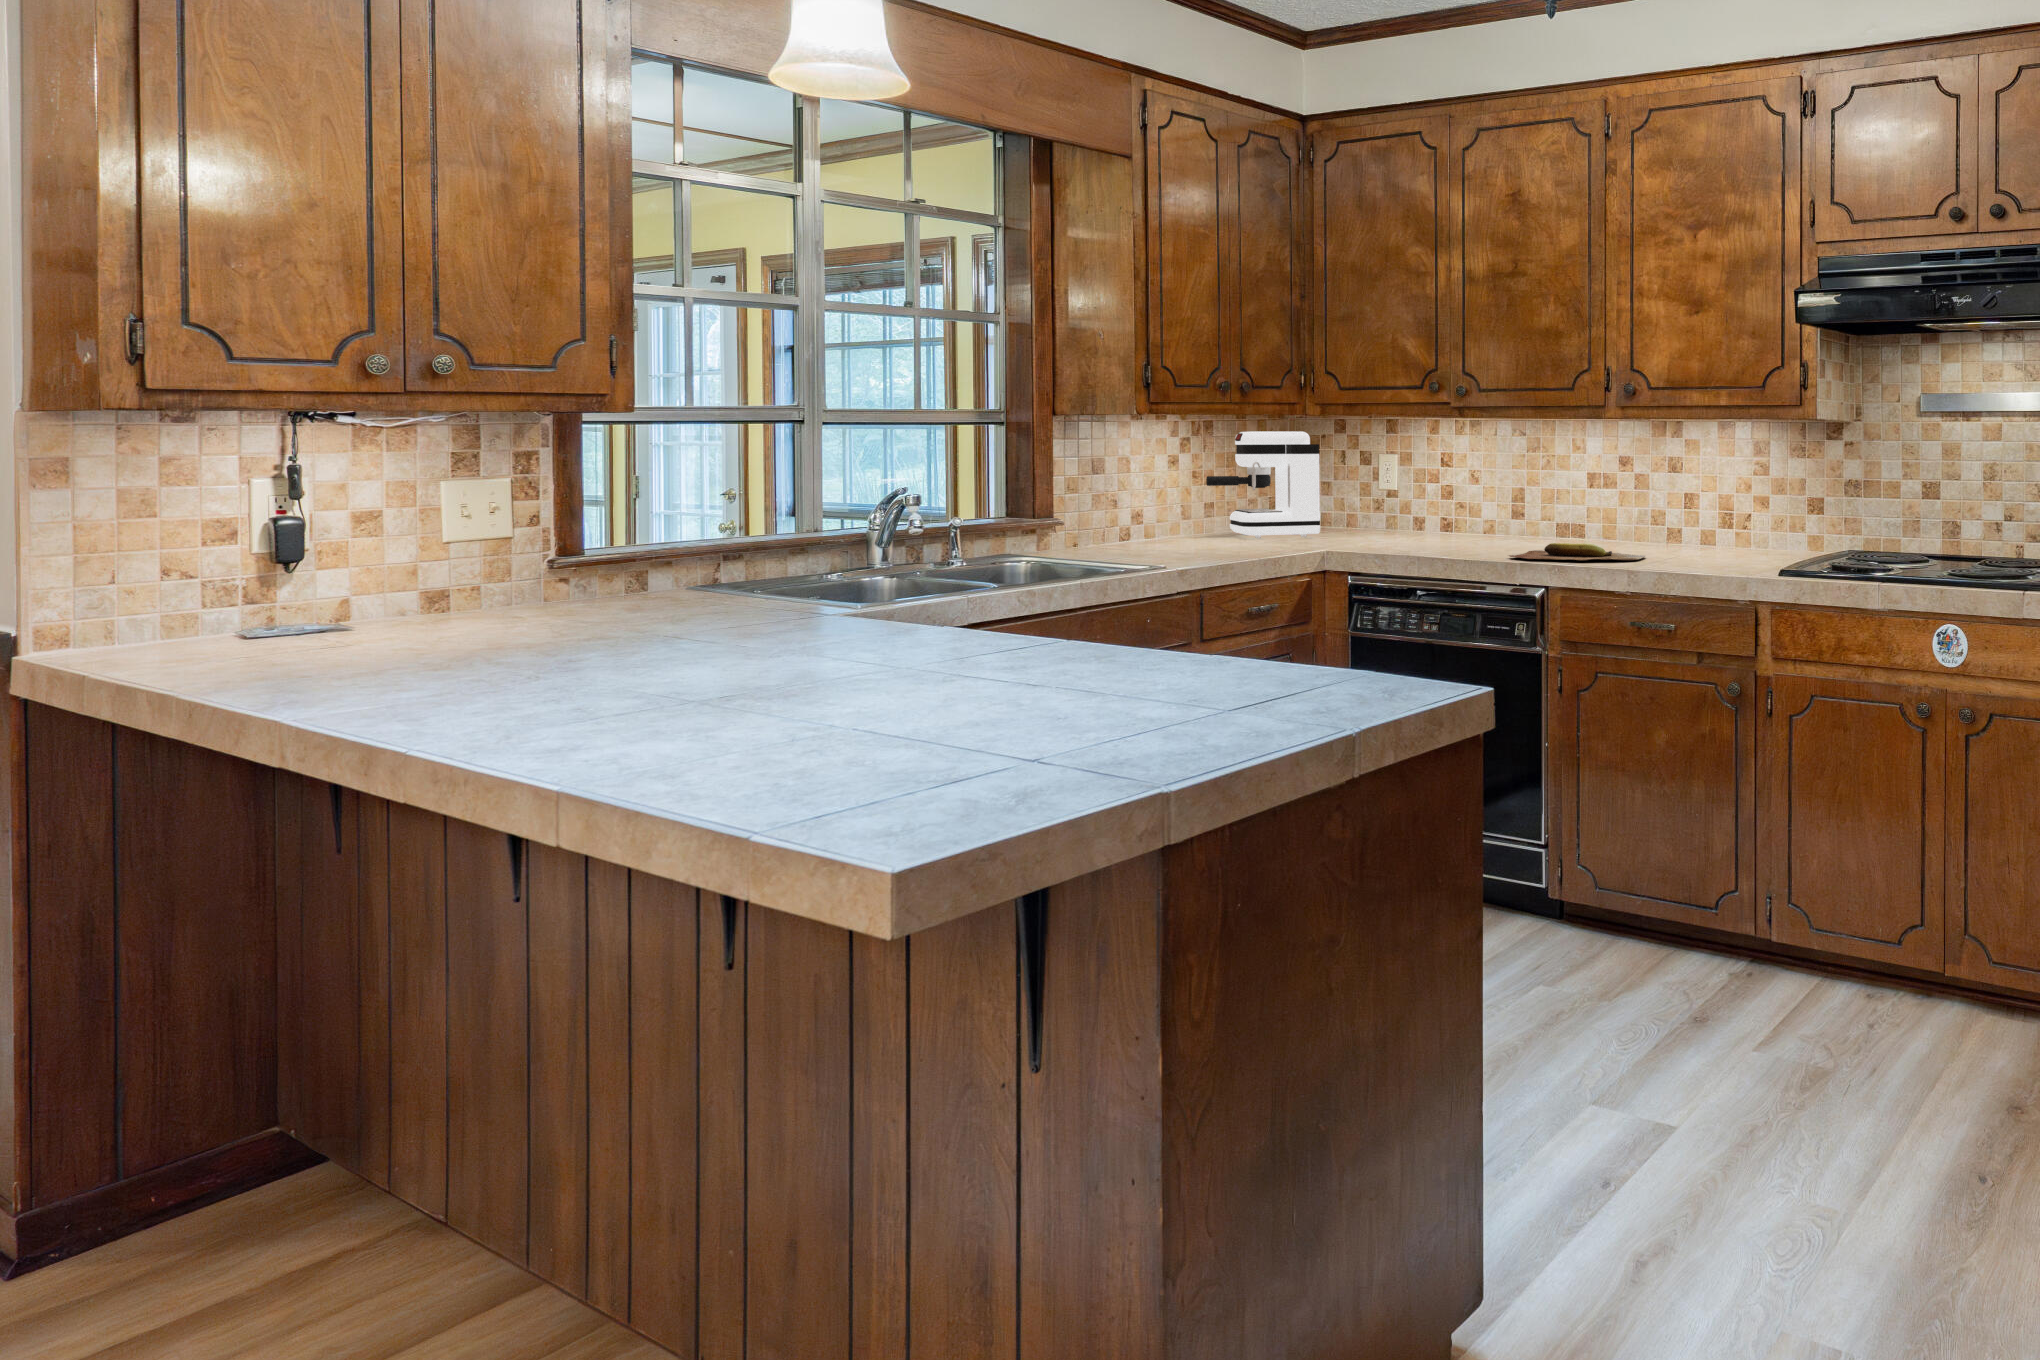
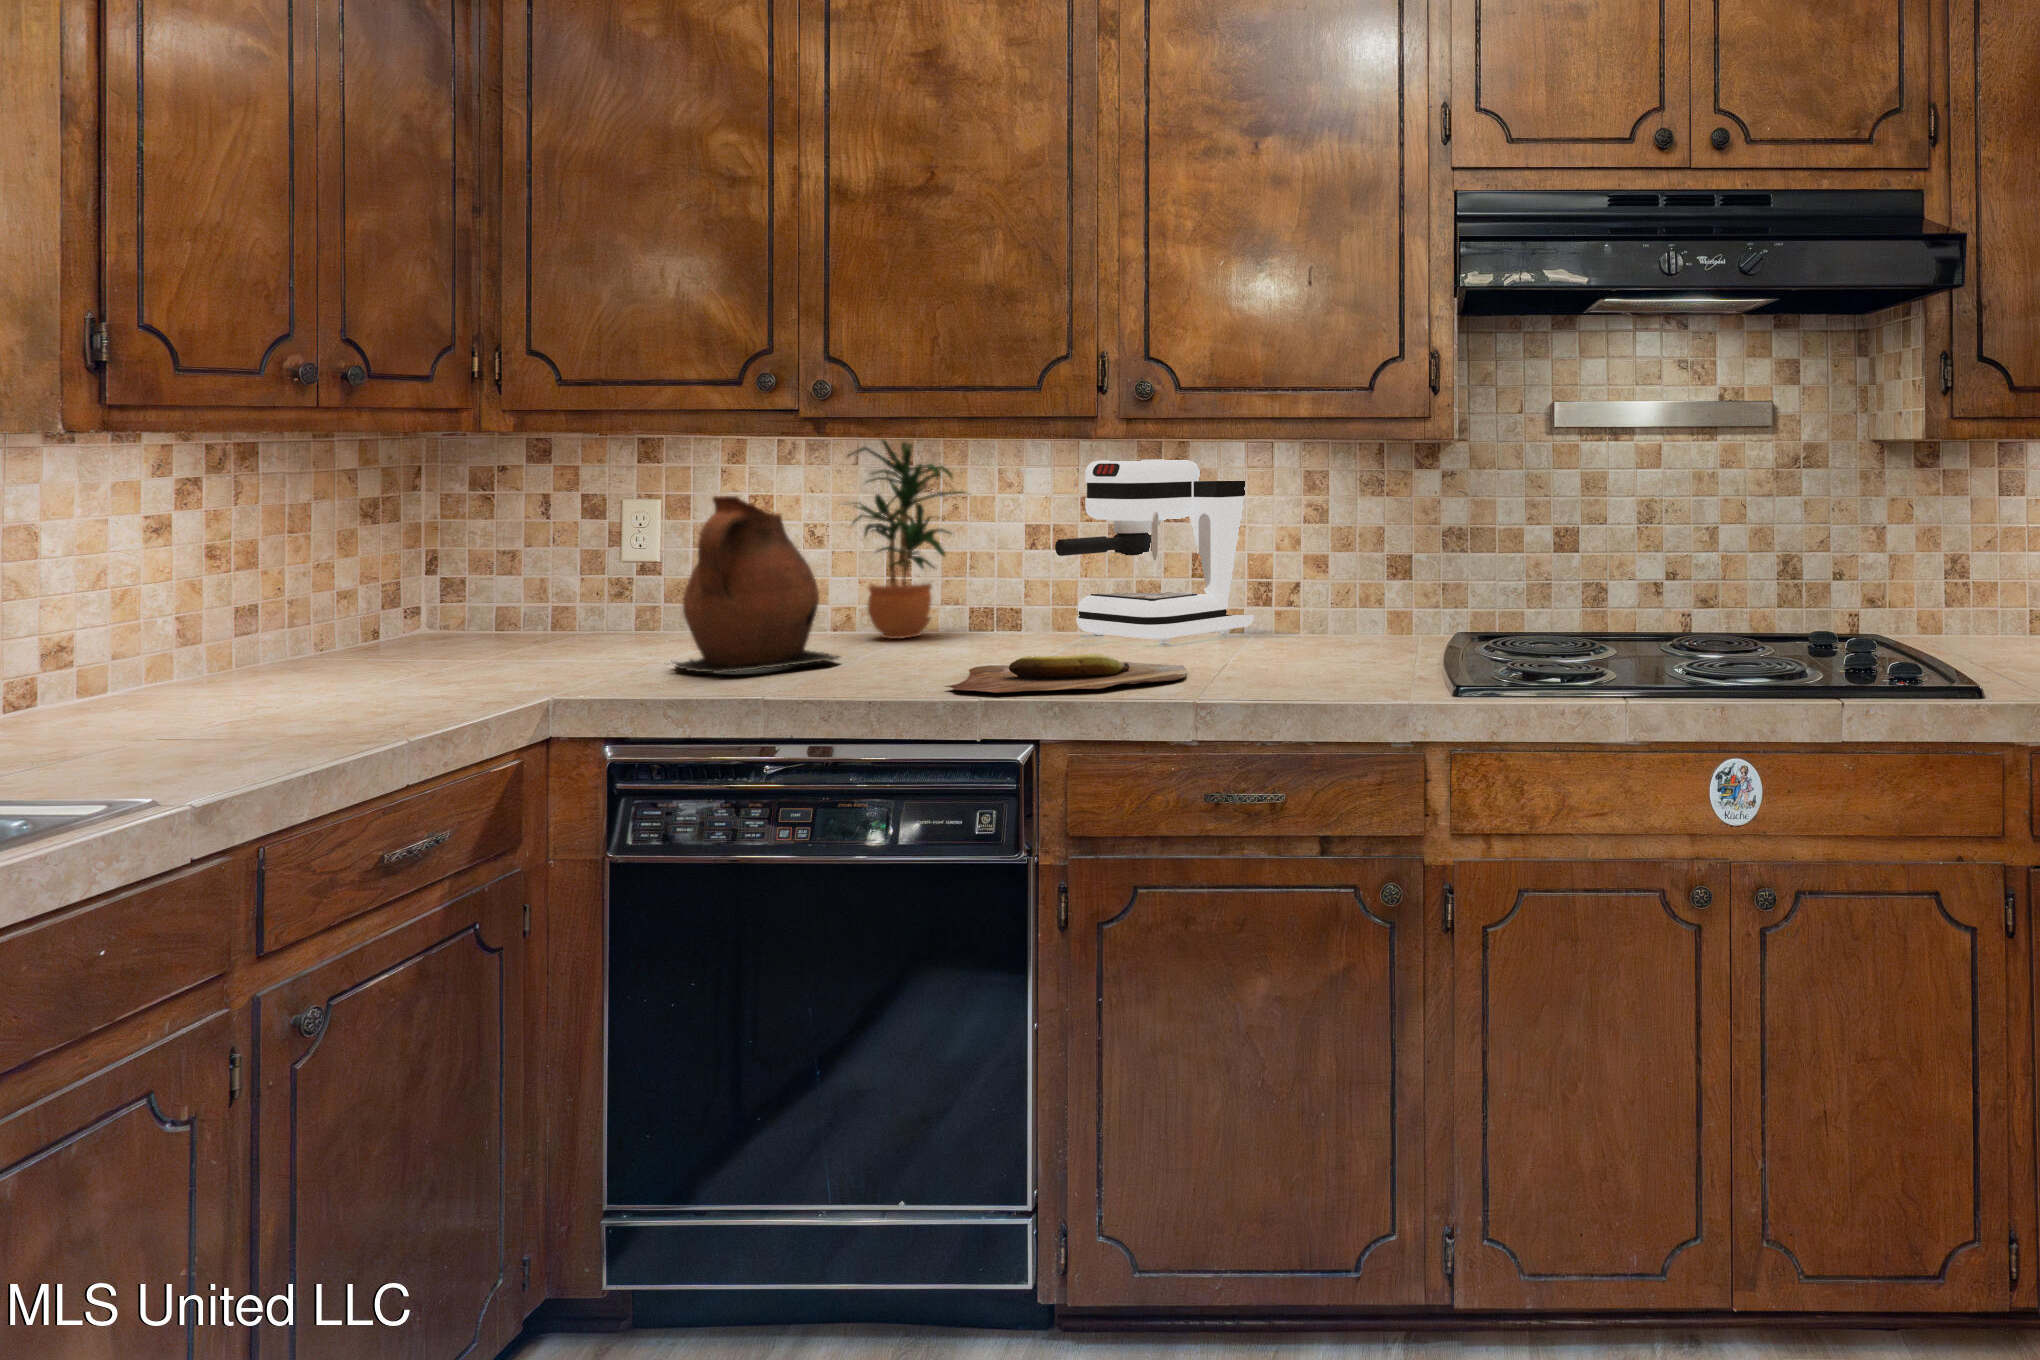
potted plant: none [1480,409,1554,540] -> present [848,439,964,639]
coffee maker: present [1206,432,1320,538] -> present [1055,459,1254,643]
ceramic pitcher: none [1385,449,1471,546] -> present [675,496,839,673]

